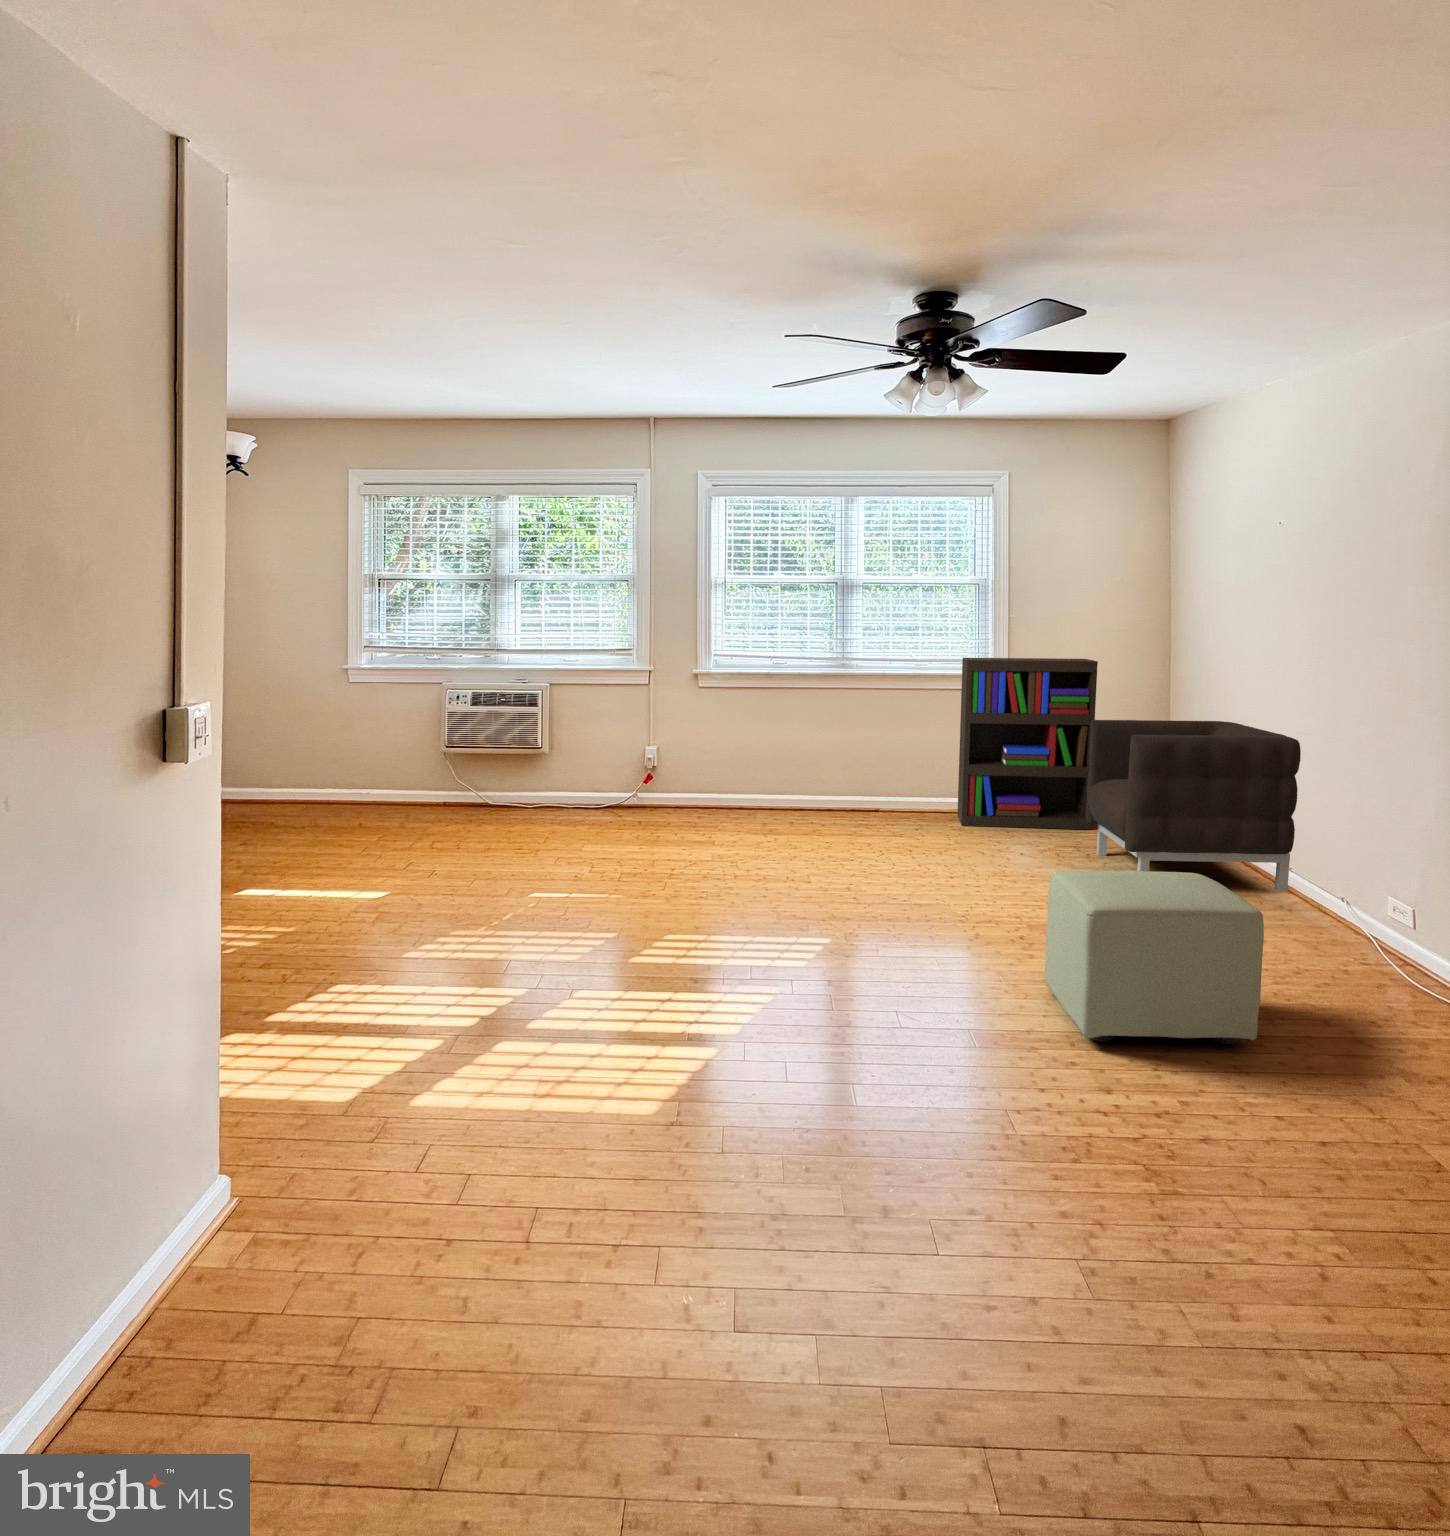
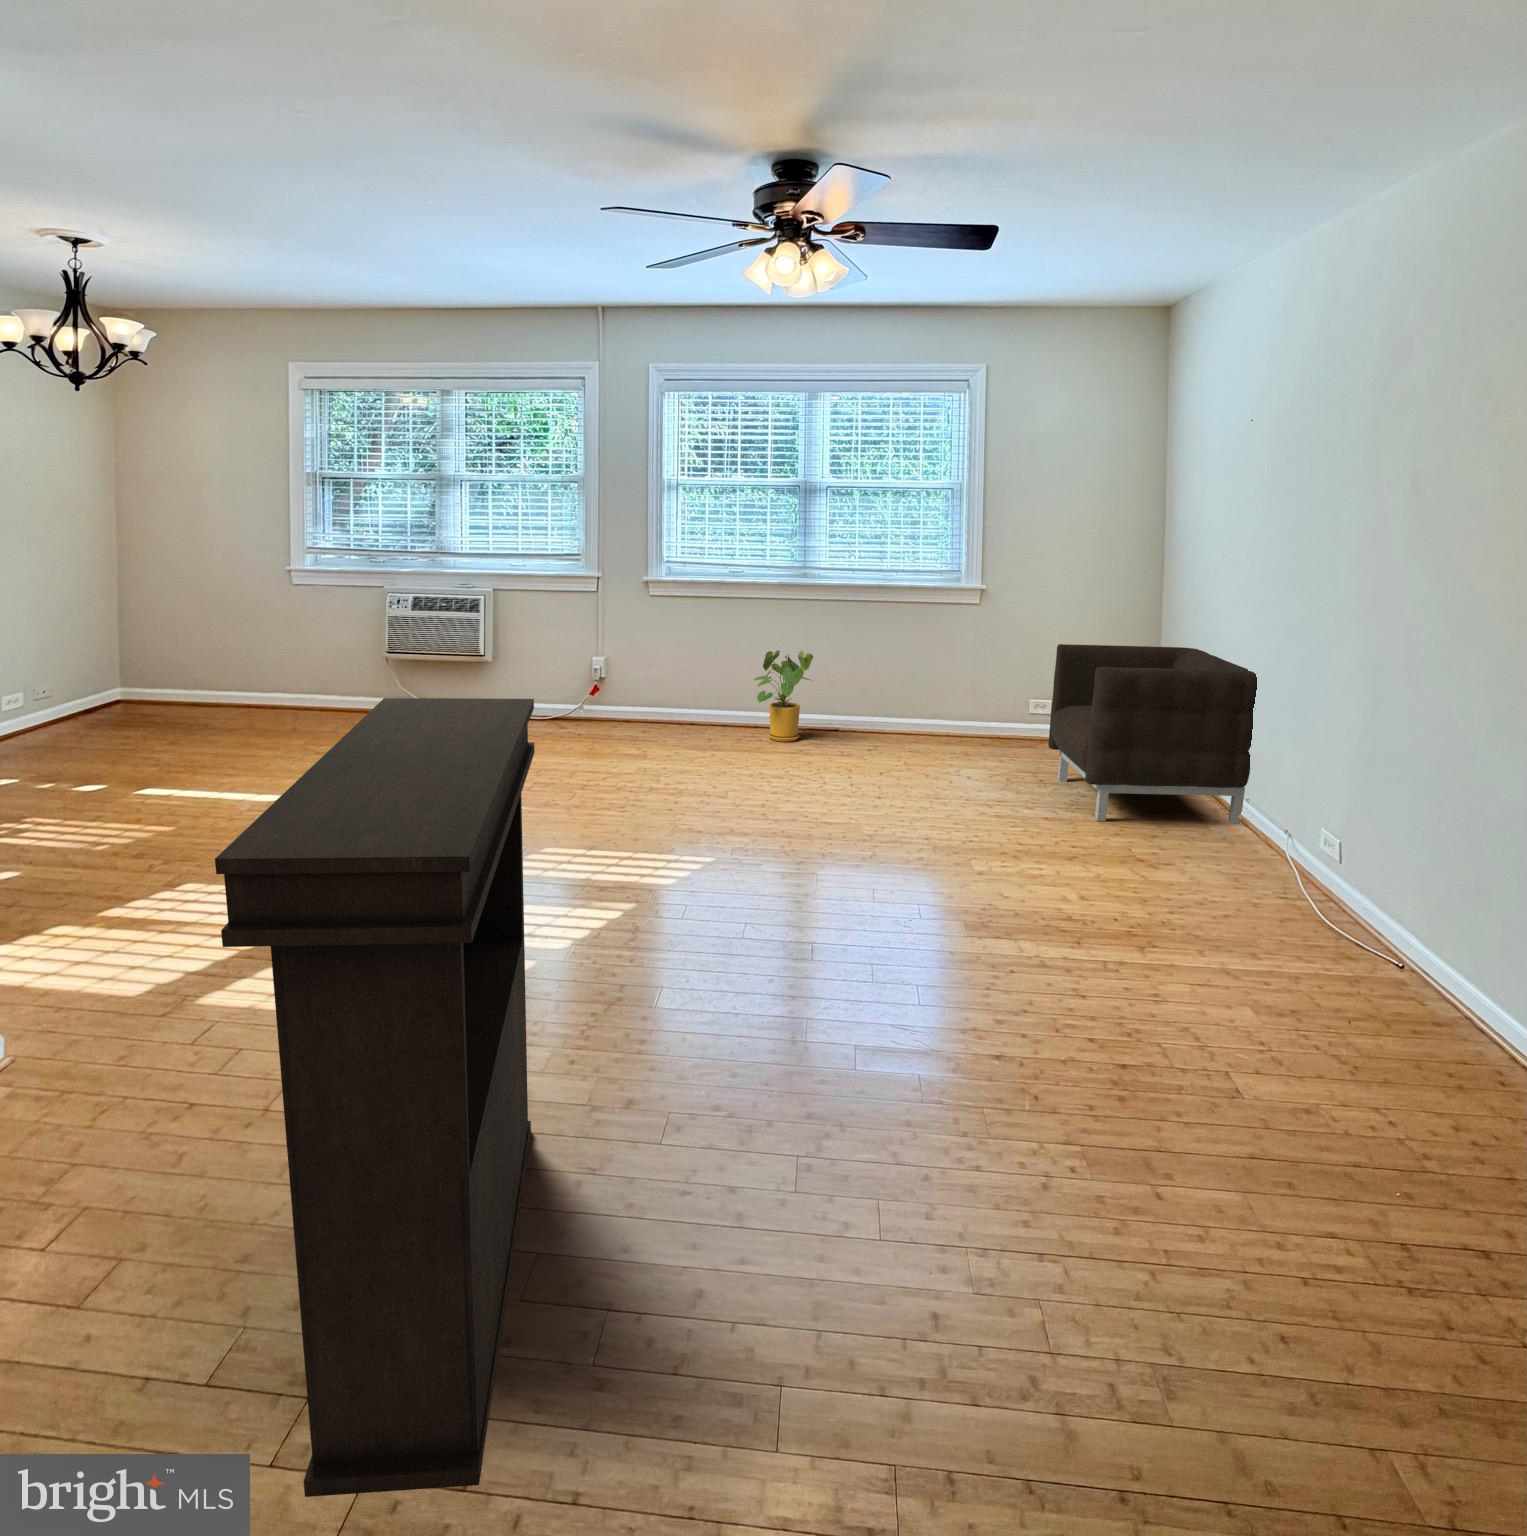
bookshelf: present [957,658,1098,829] -> none [920,569,1067,750]
console table: none [232,714,571,1504] -> present [215,698,535,1497]
house plant: none [792,737,854,823] -> present [753,650,813,742]
ottoman: present [1044,871,1264,1044] -> none [1001,824,1212,997]

